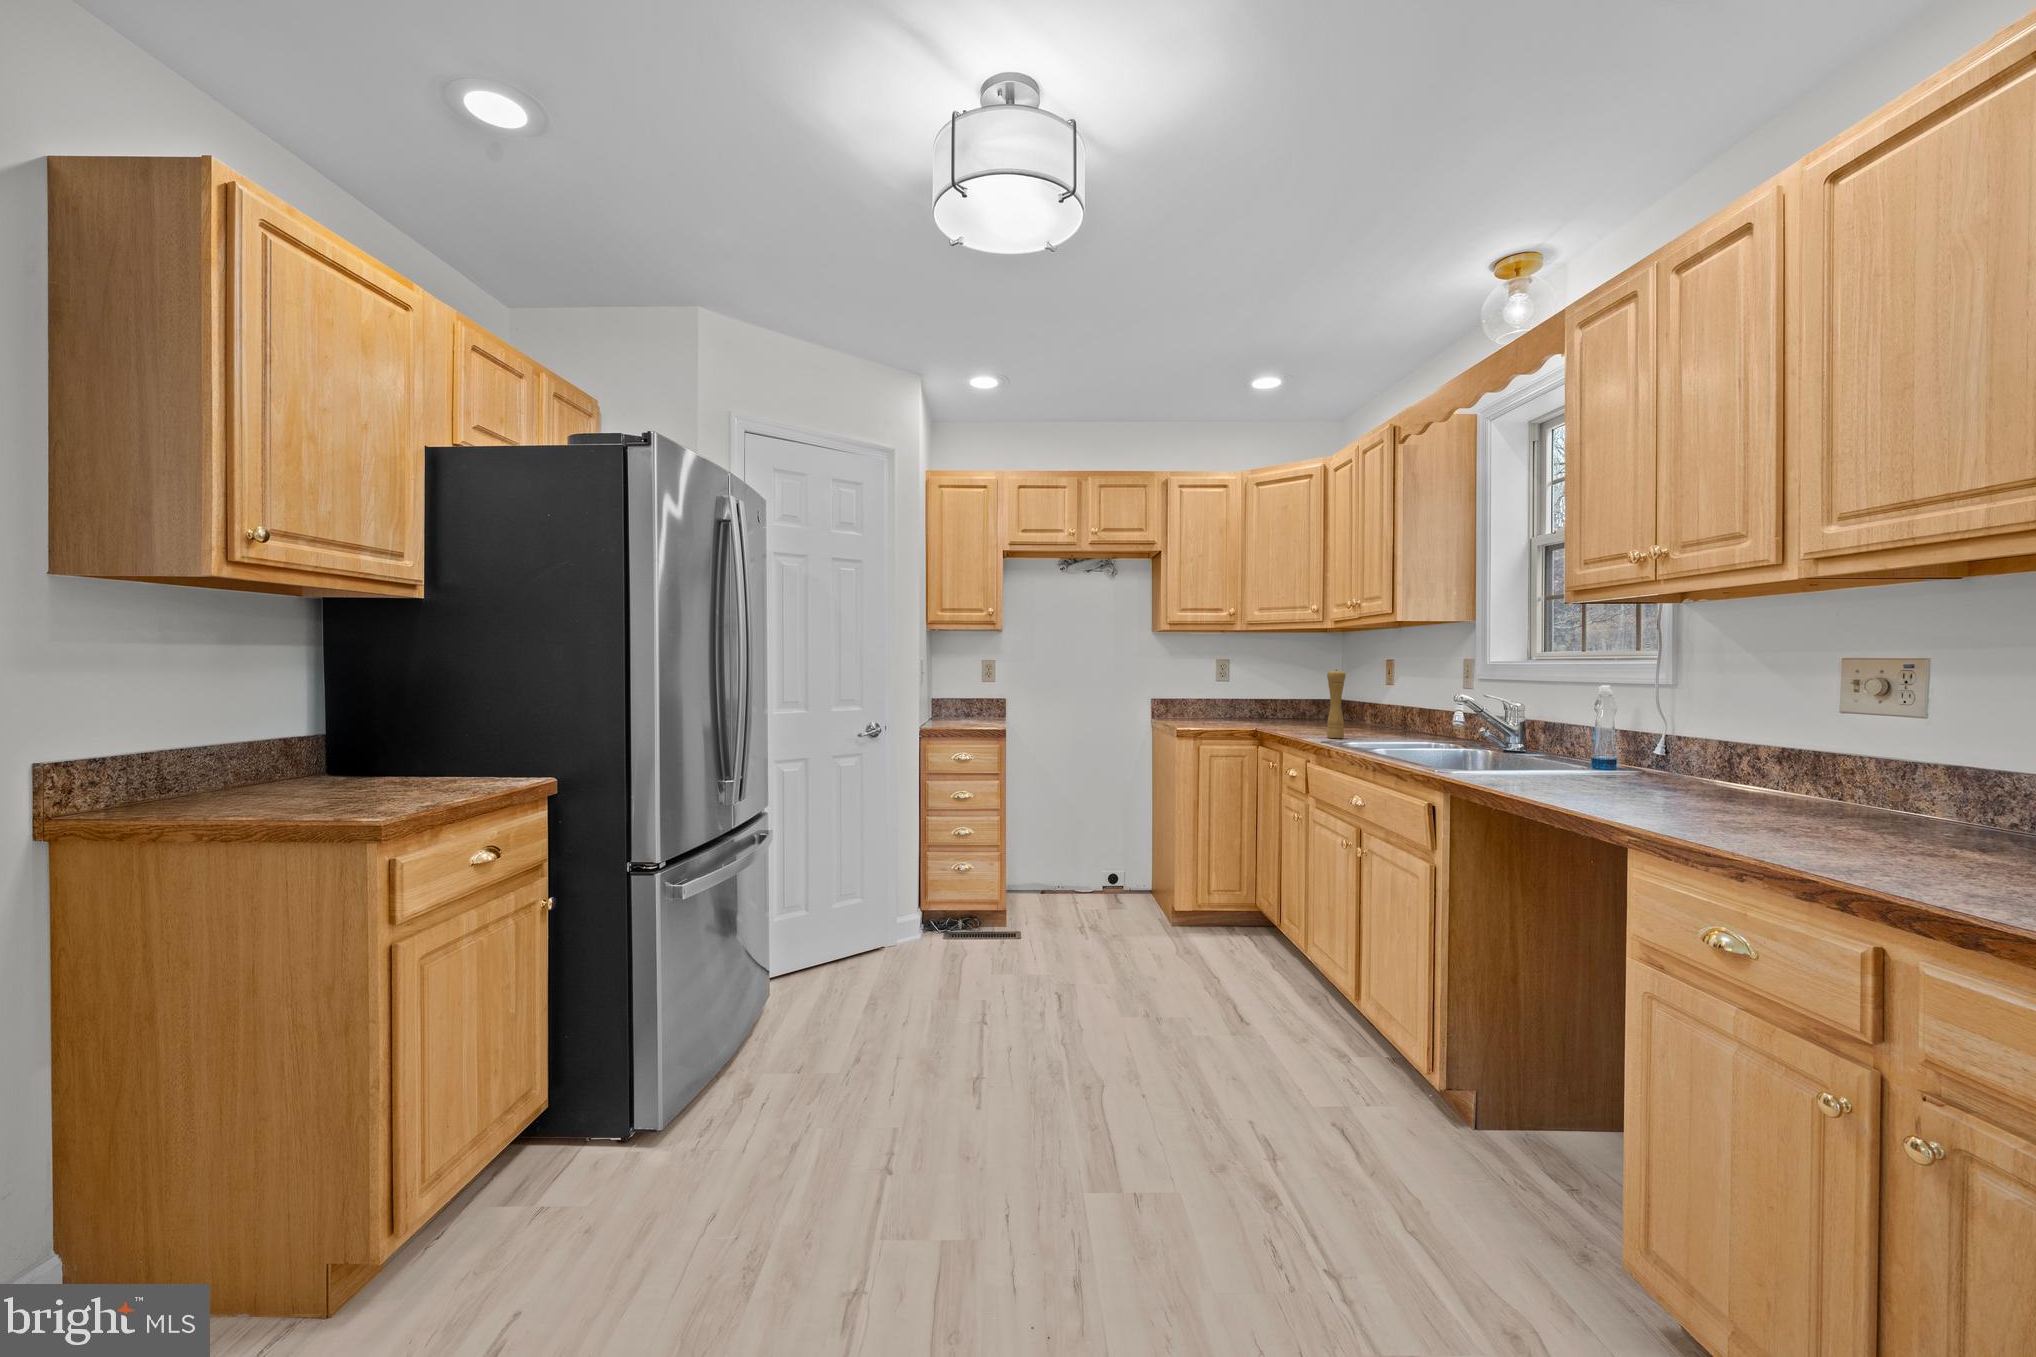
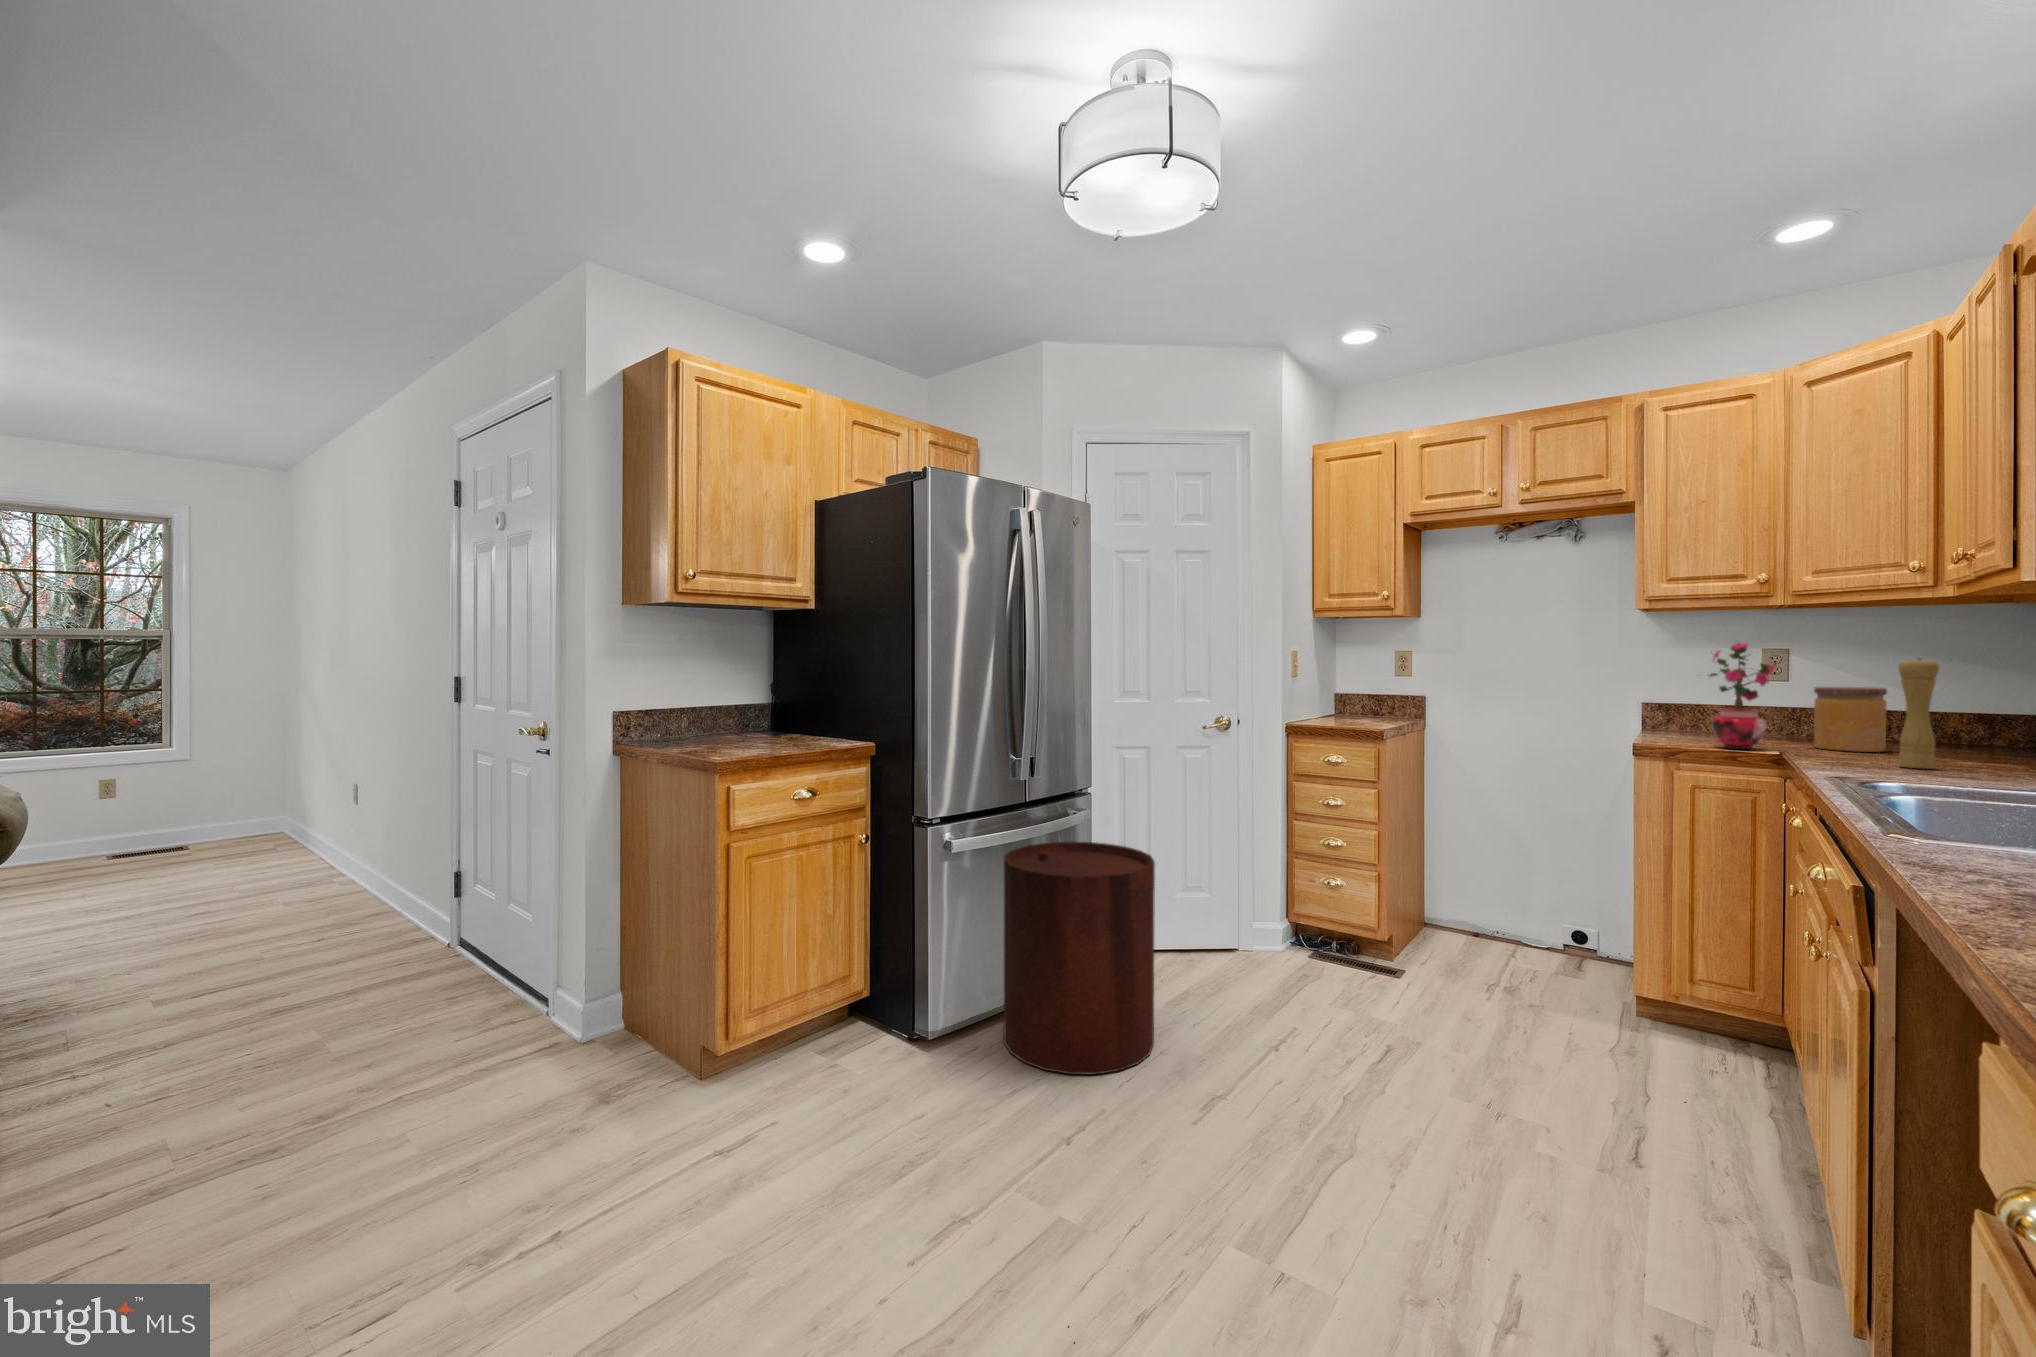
potted plant: none [1215,655,1256,731] -> present [1710,643,1775,749]
jar: none [1262,687,1298,729] -> present [1814,687,1887,752]
trash can: none [729,863,897,1122] -> present [1004,842,1155,1075]

